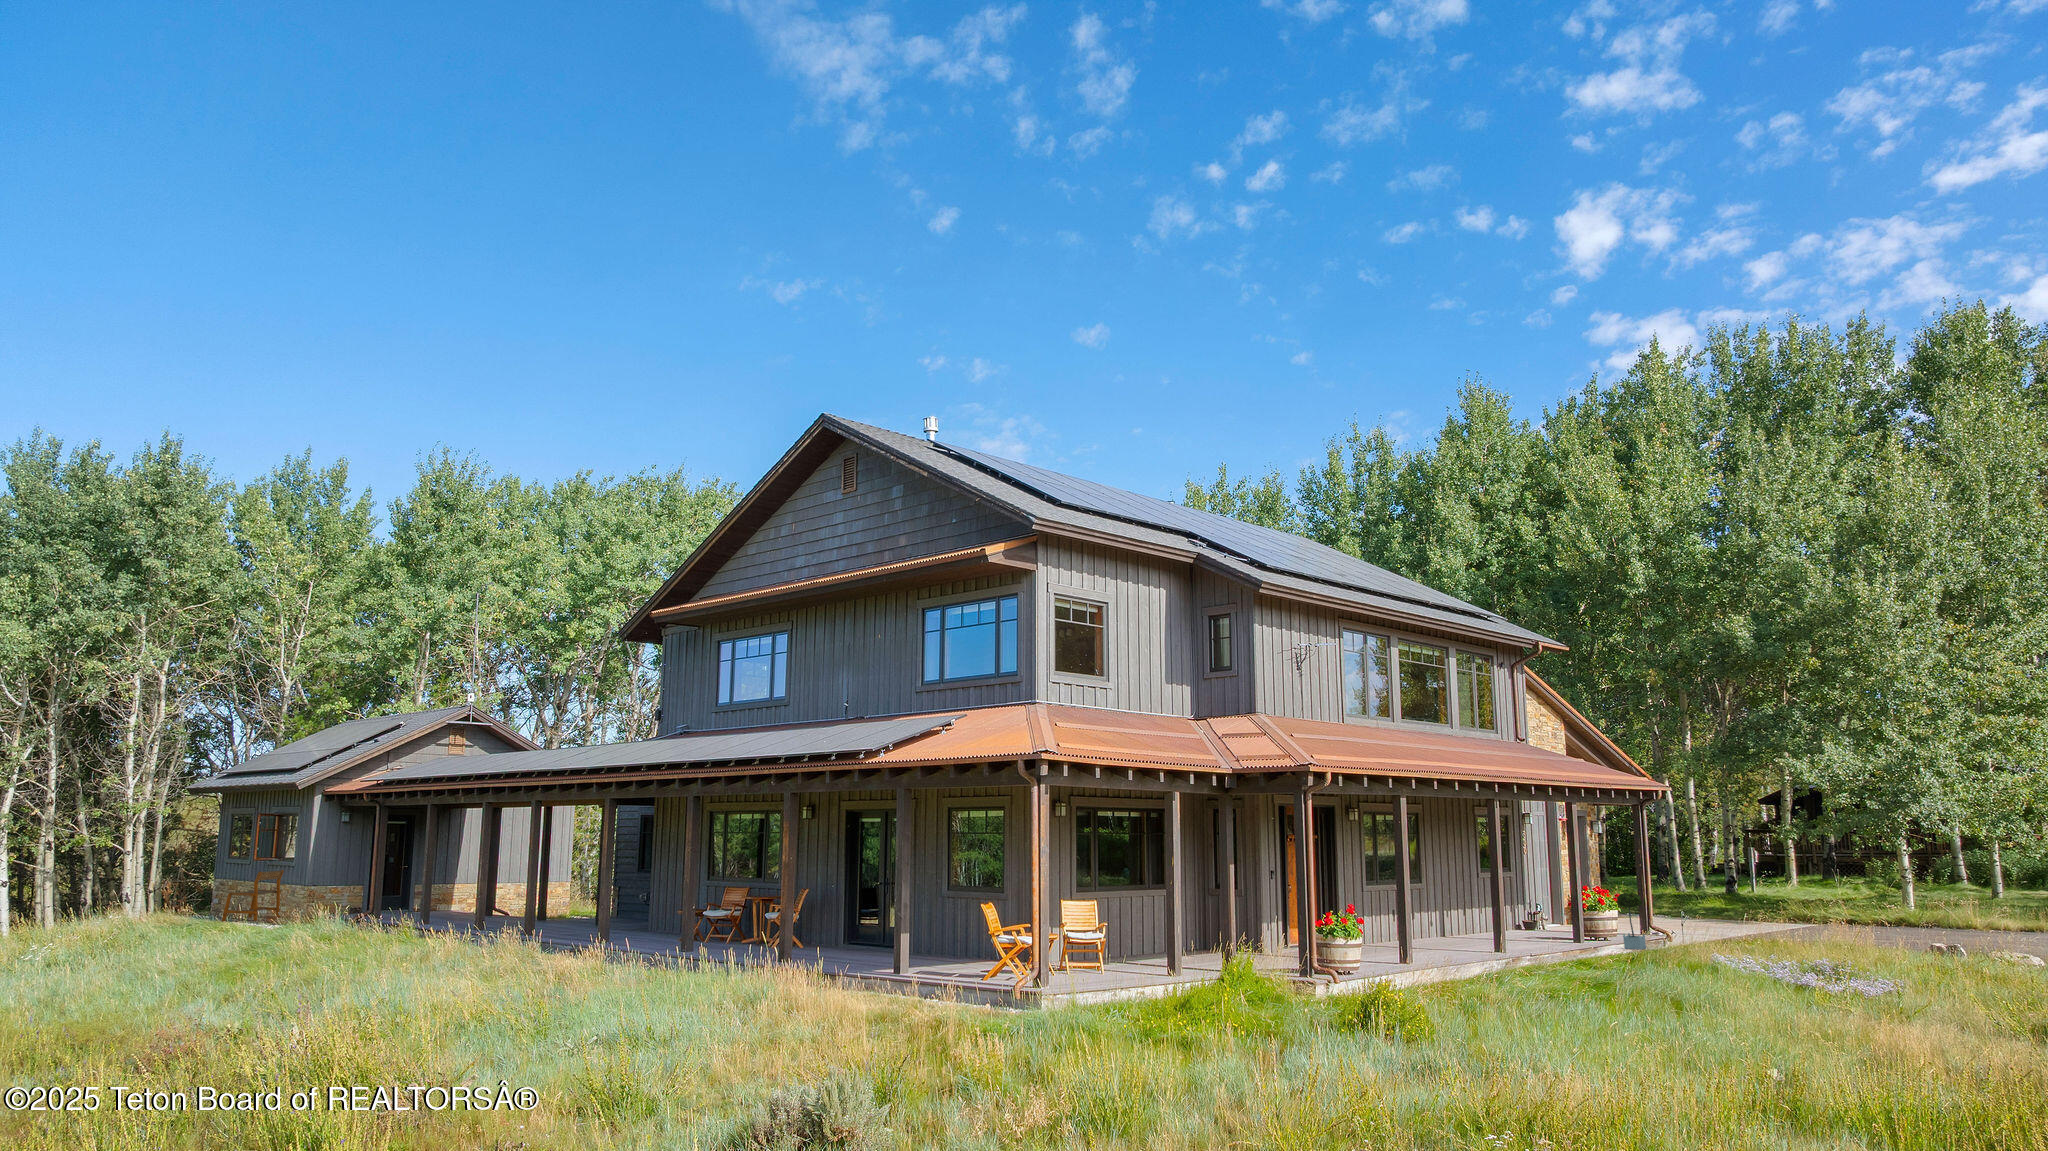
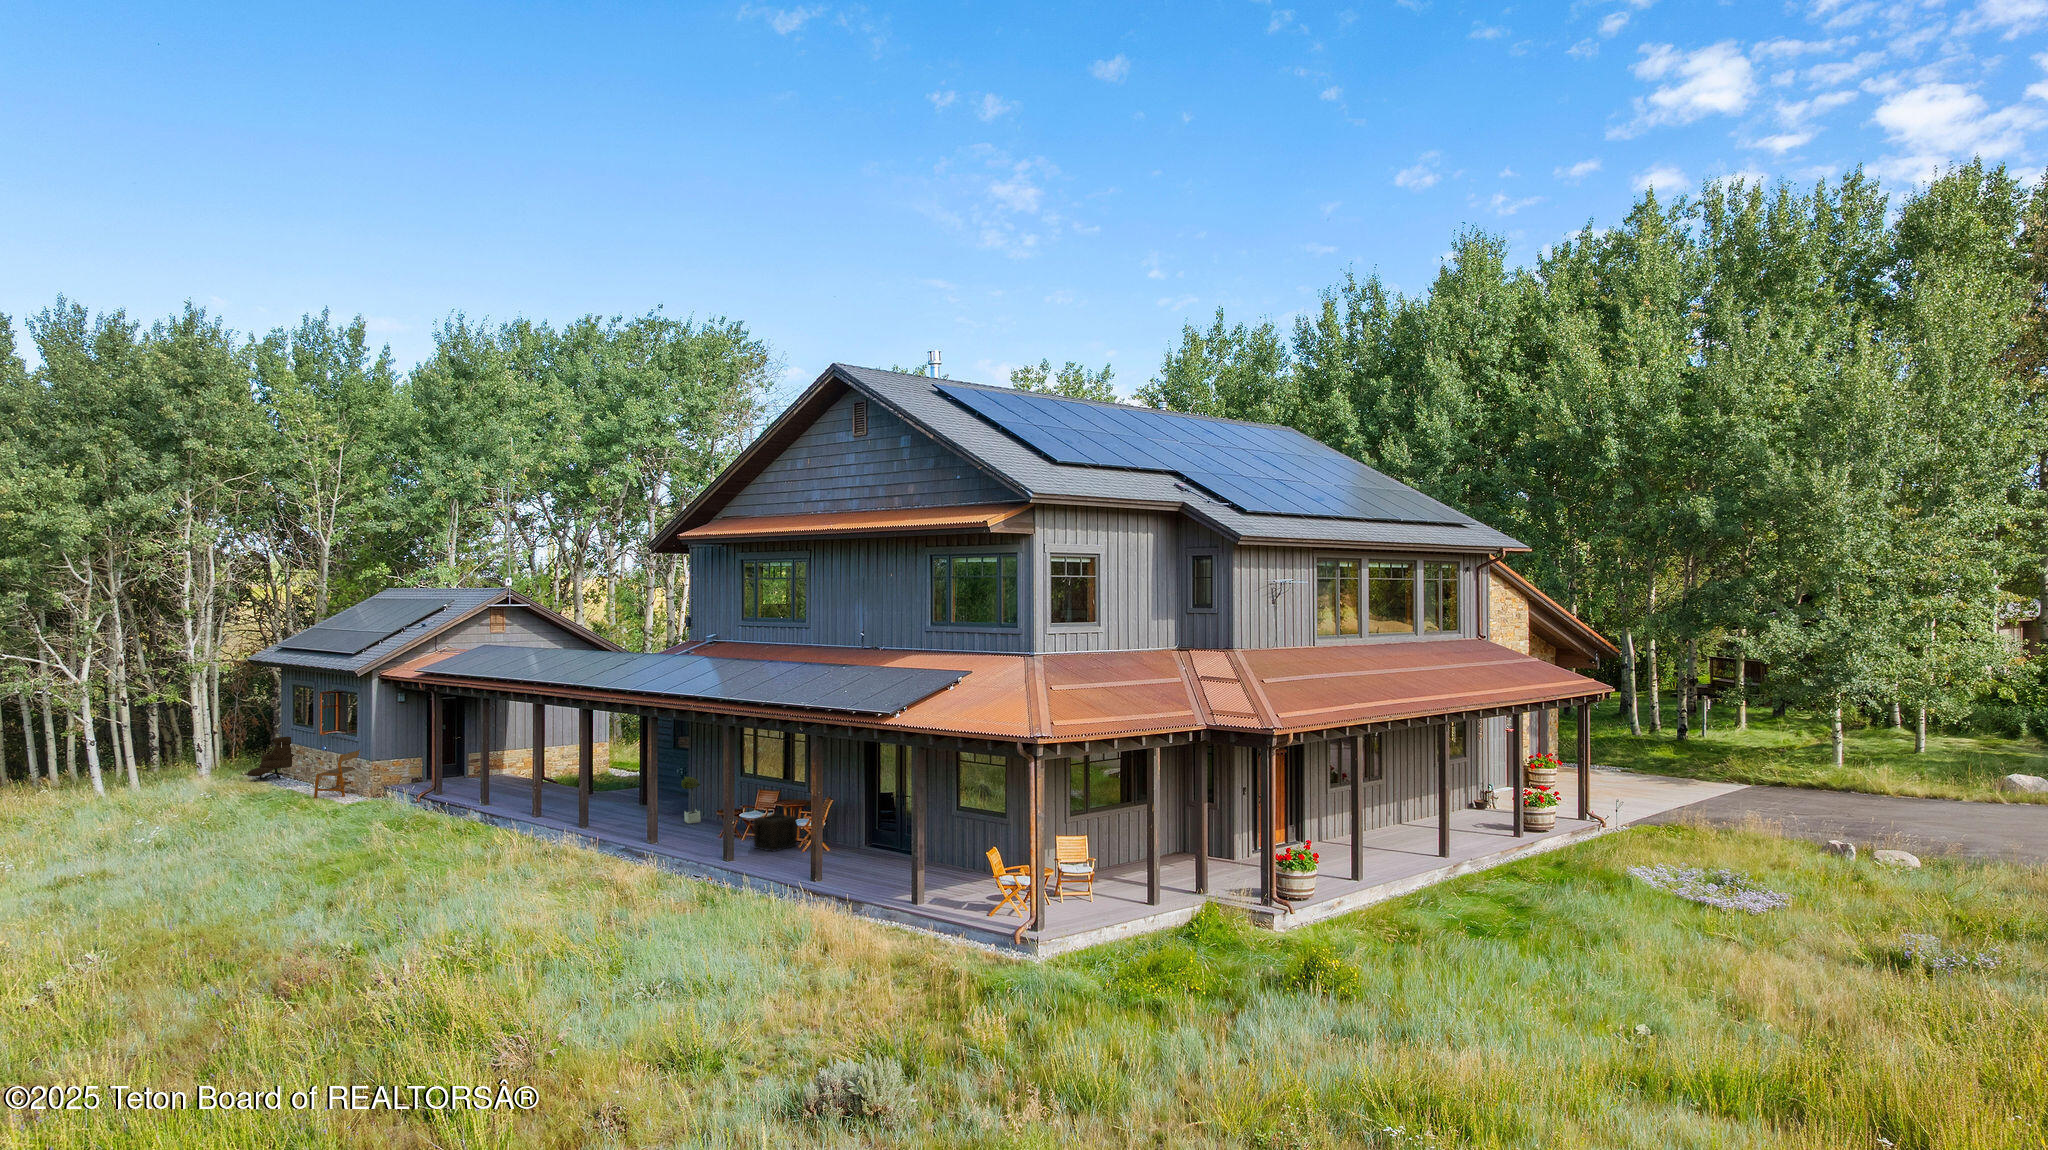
lounge chair: none [153,866,215,914] -> present [247,737,294,782]
potted tree: present [1616,892,1646,950] -> present [681,777,701,823]
wooden crate: none [712,908,763,947] -> present [754,814,797,851]

